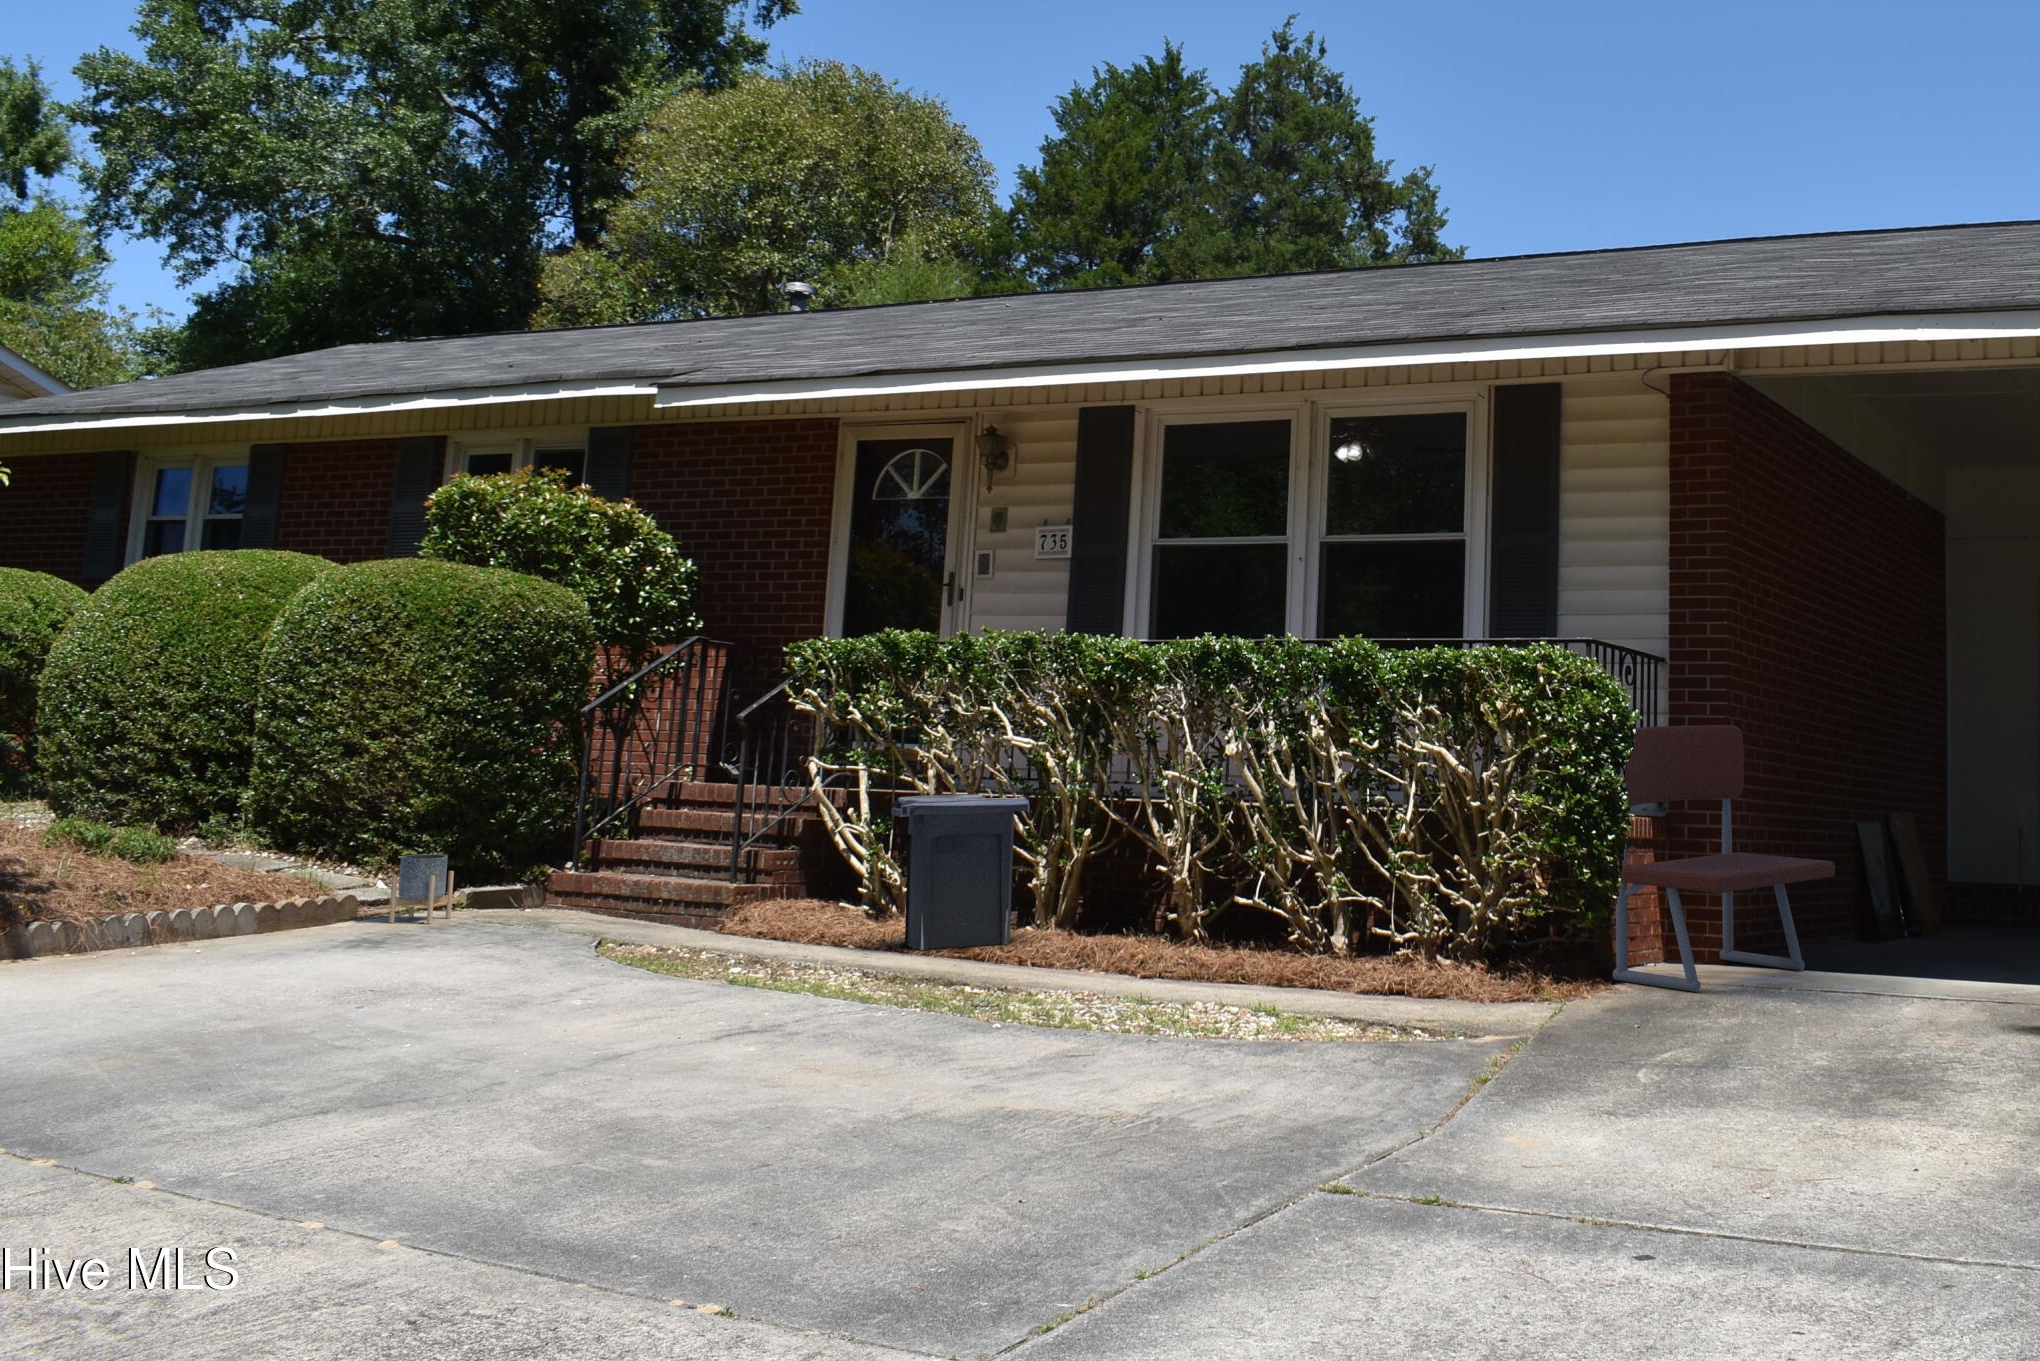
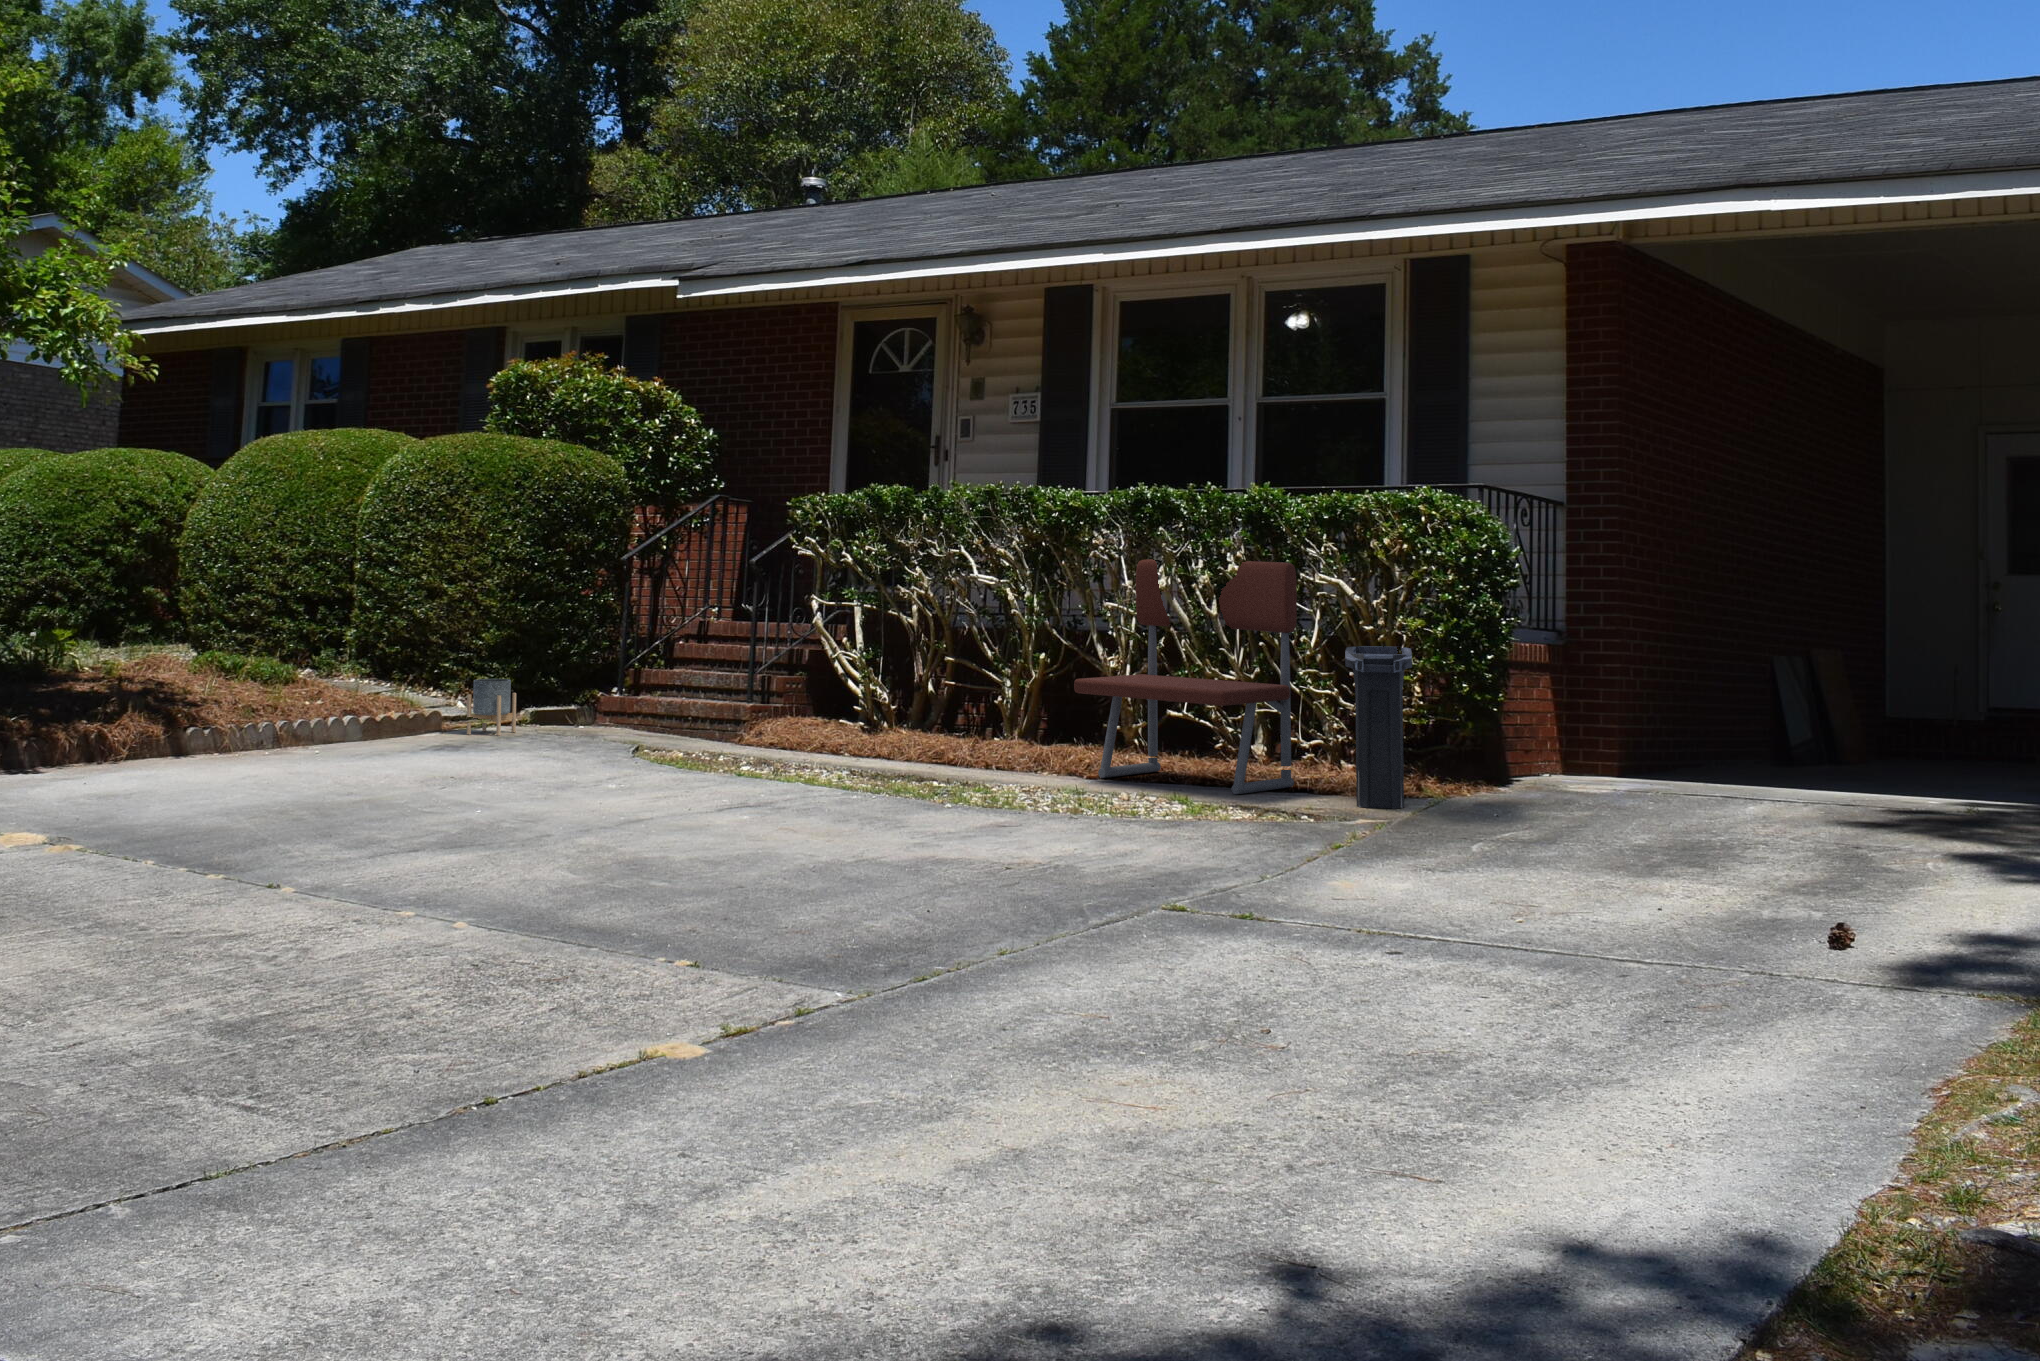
bench: present [1613,725,1835,992] -> present [1074,559,1297,794]
trash can: present [891,794,1032,950] -> present [1345,646,1412,809]

